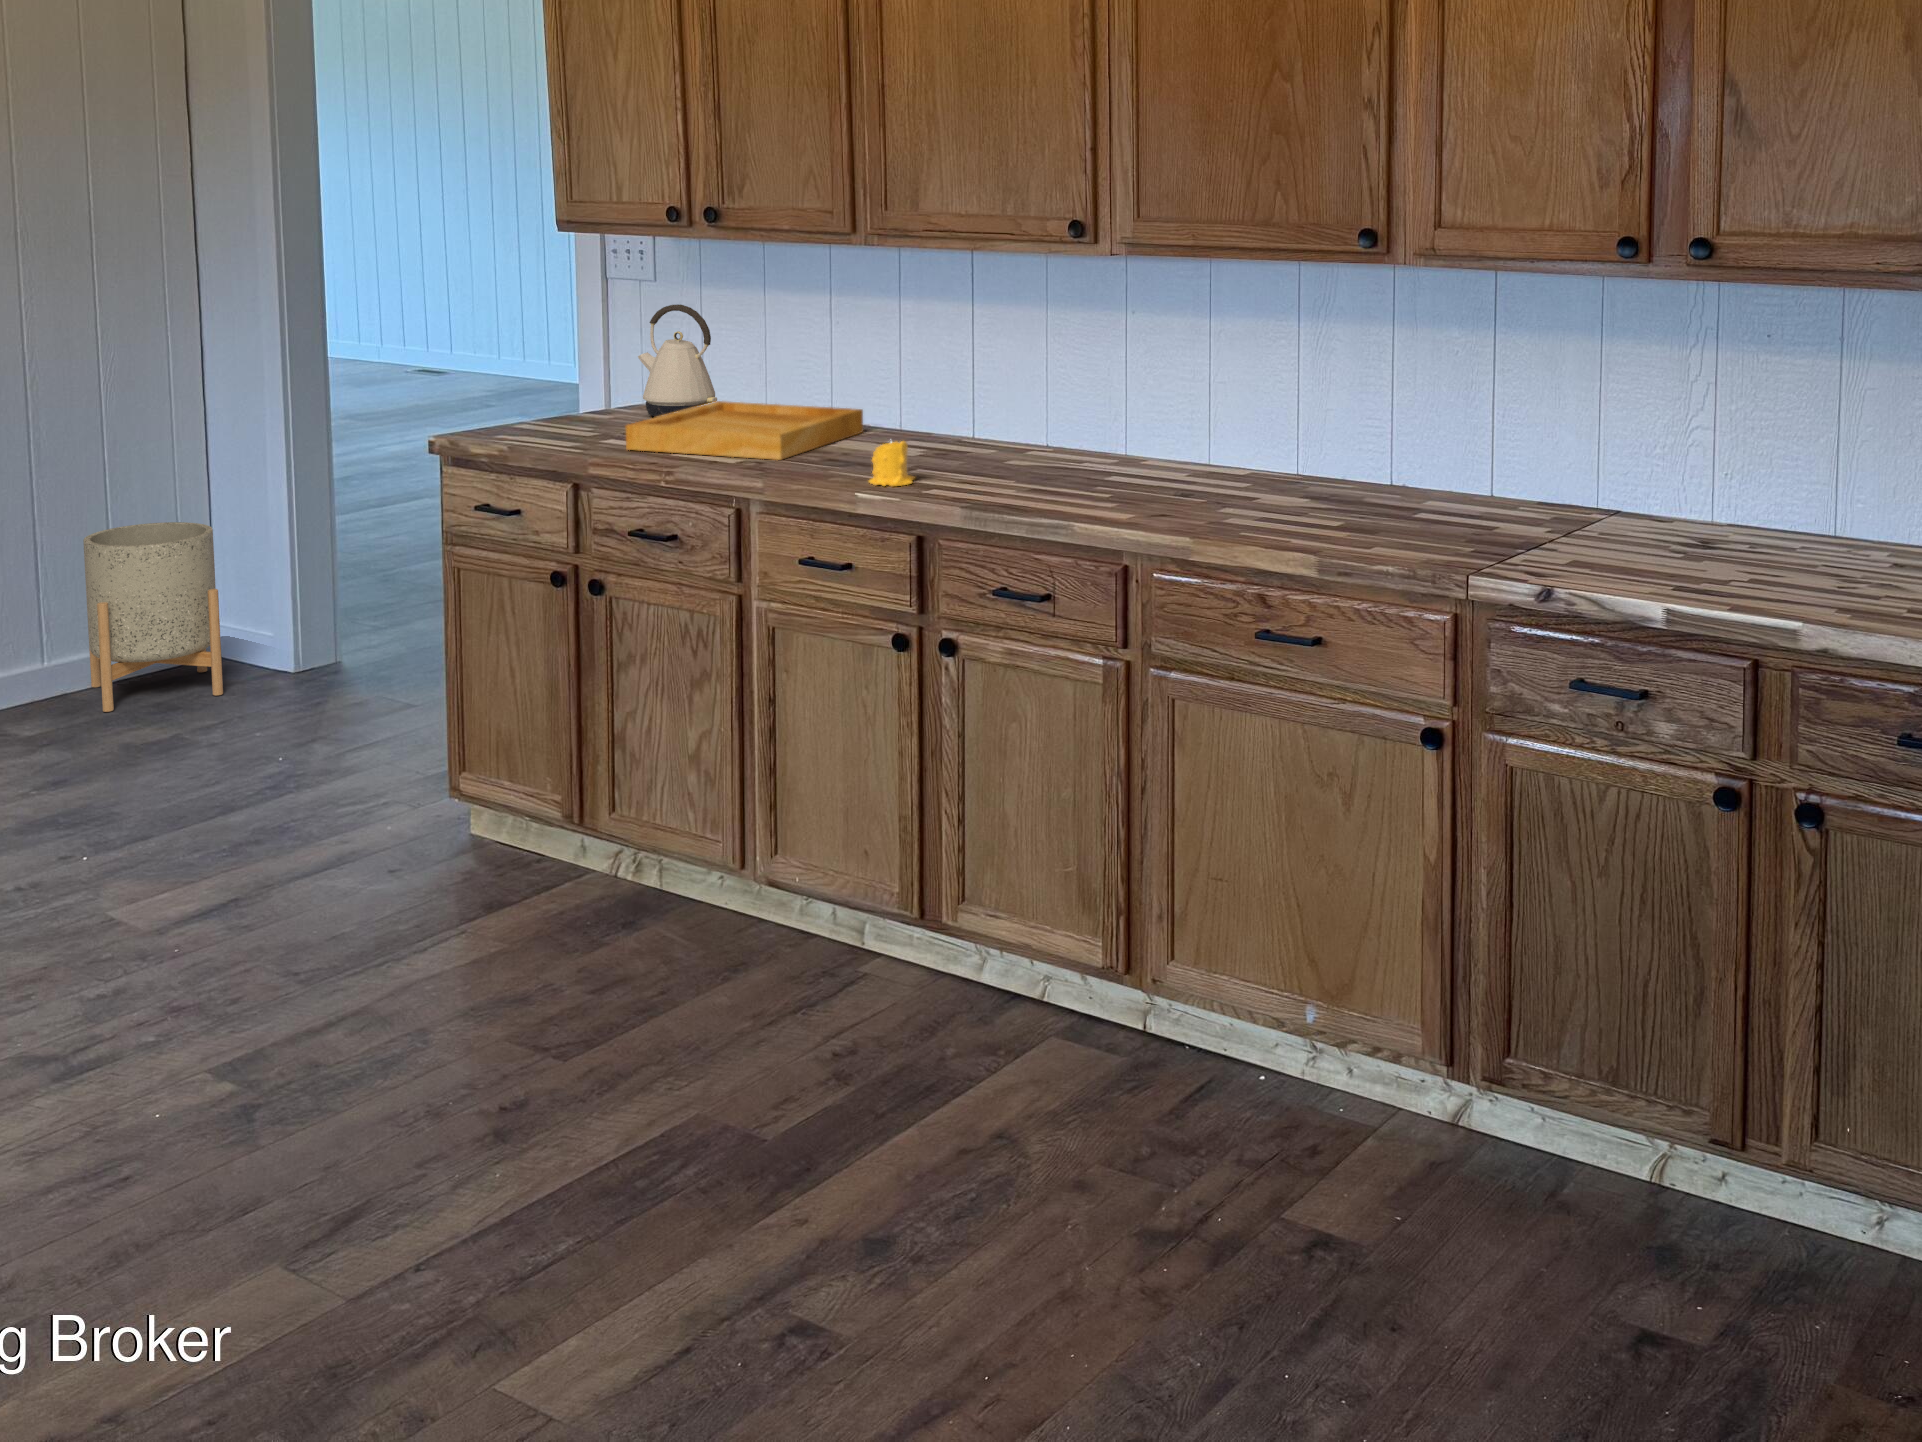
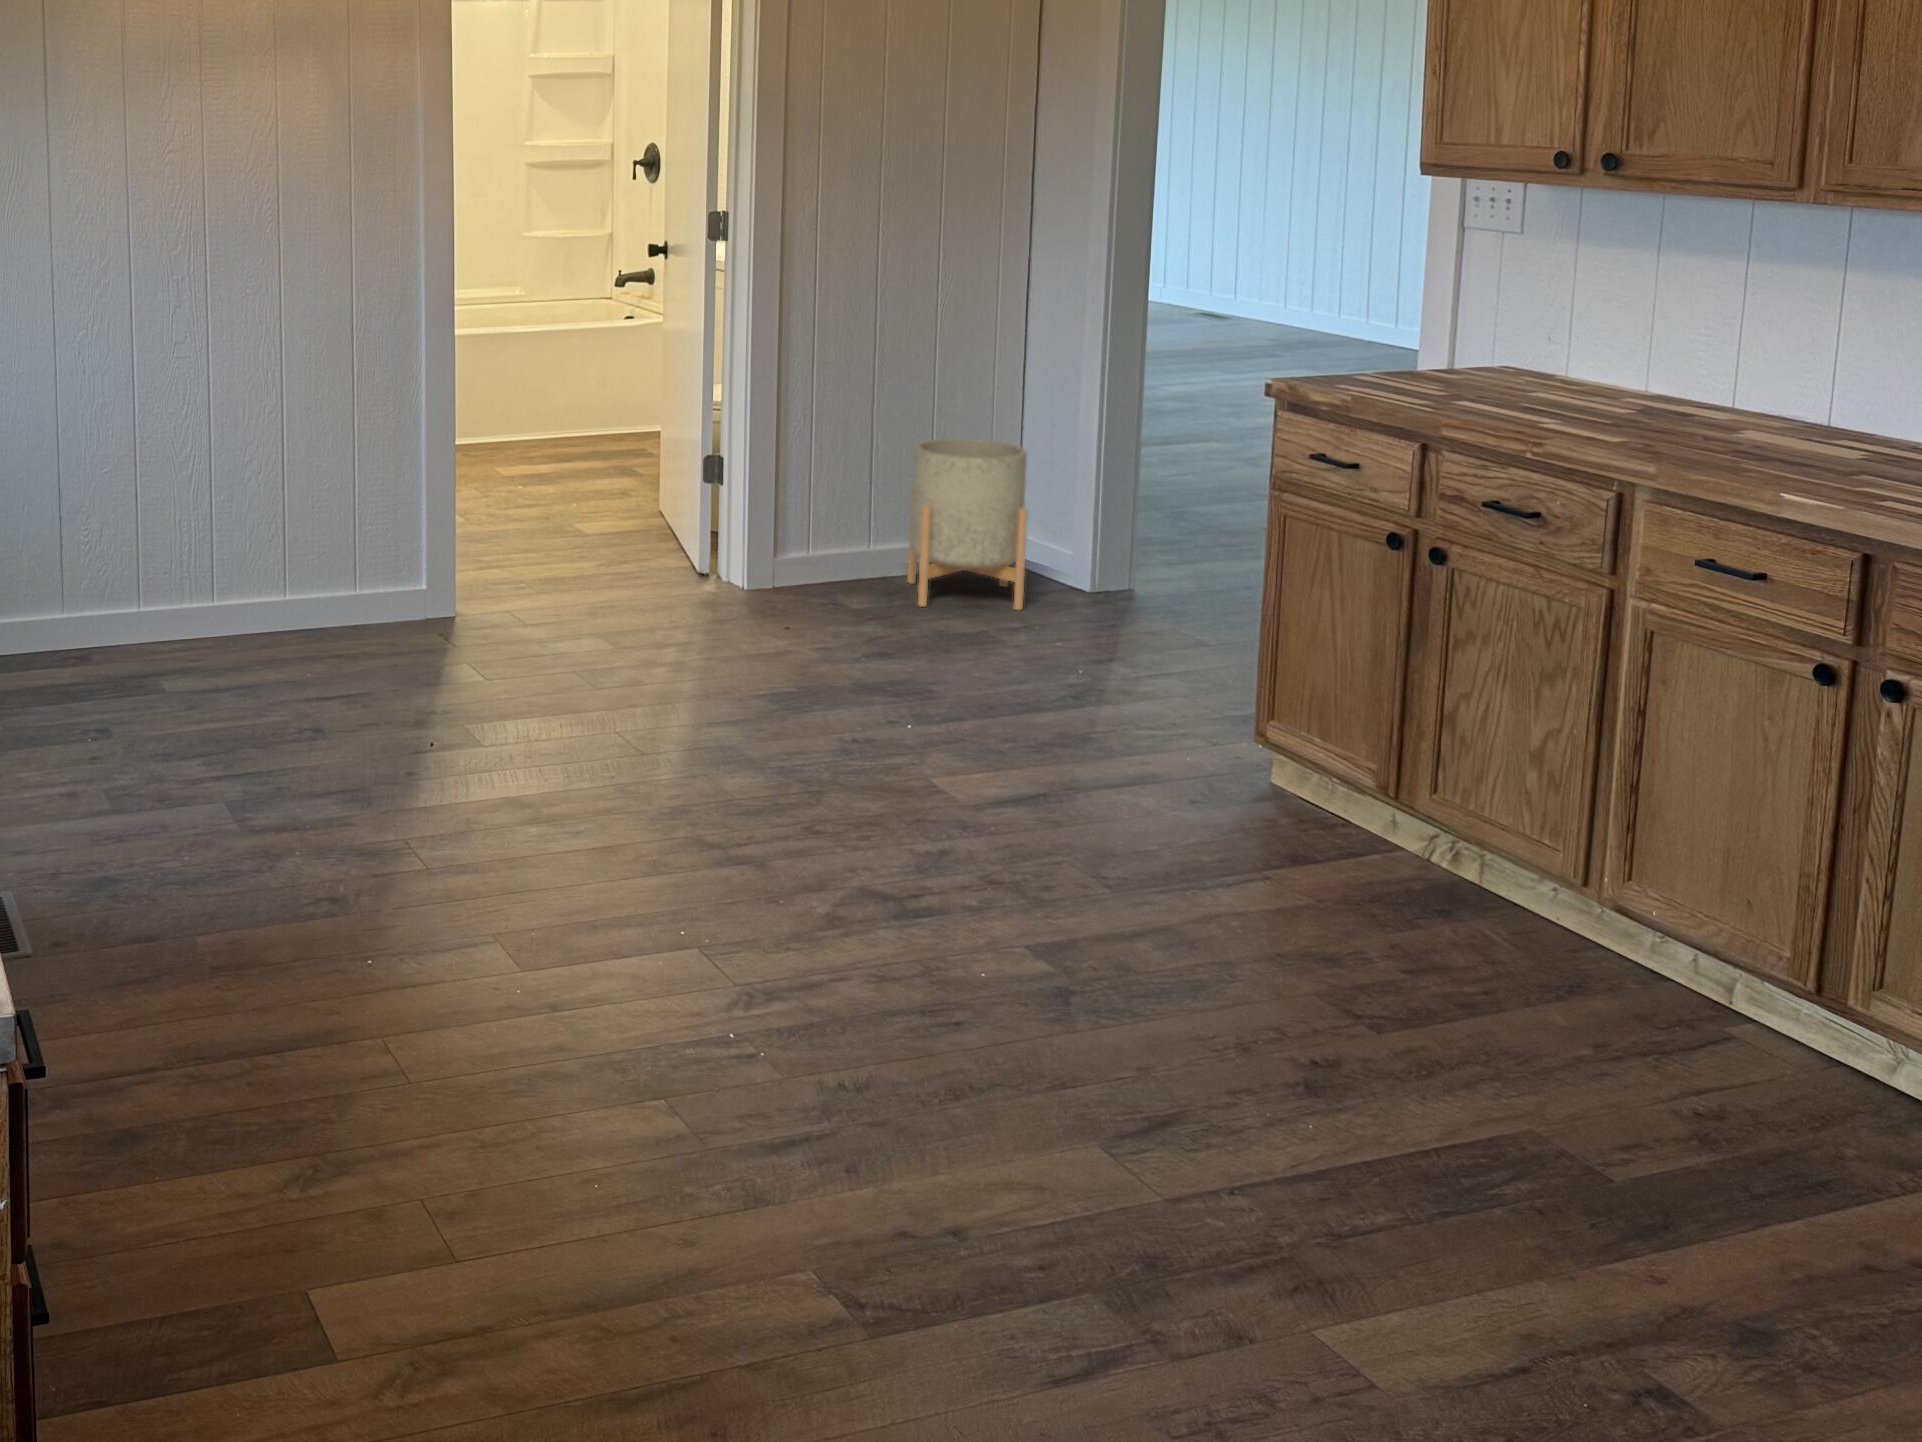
kettle: present [638,304,717,417] -> none [1501,262,1595,390]
tray: present [625,401,863,460] -> none [1485,373,1790,444]
candle: present [869,441,915,486] -> none [1798,430,1866,489]

